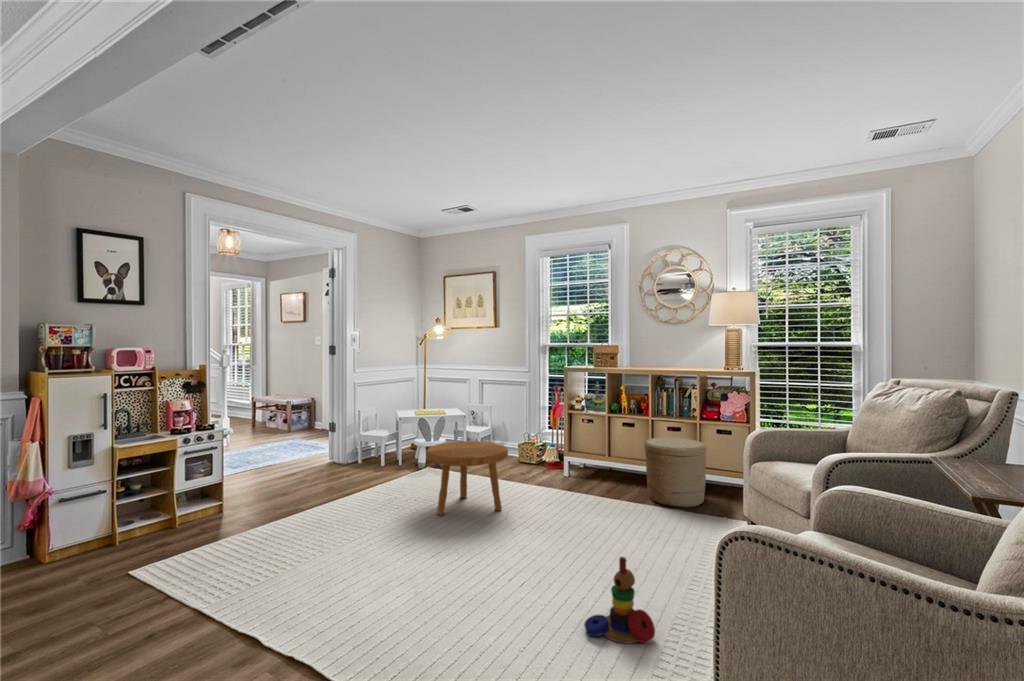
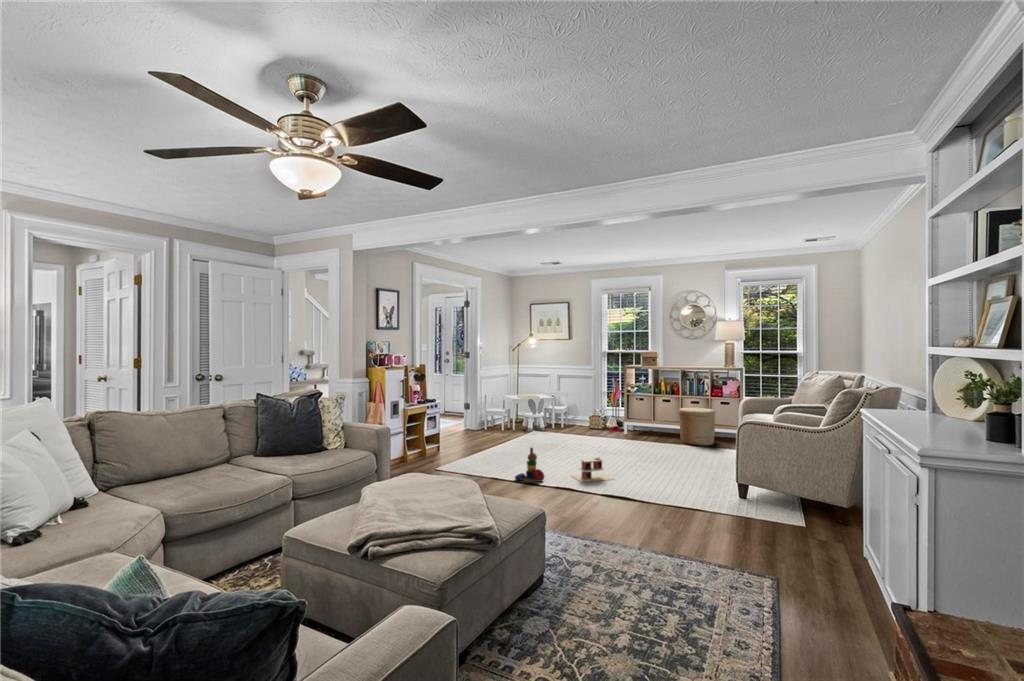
footstool: present [427,441,508,515] -> none [556,410,603,449]
stacking toy: present [584,557,655,644] -> present [515,448,544,482]
toy house: none [367,571,454,641] -> present [572,458,613,482]

